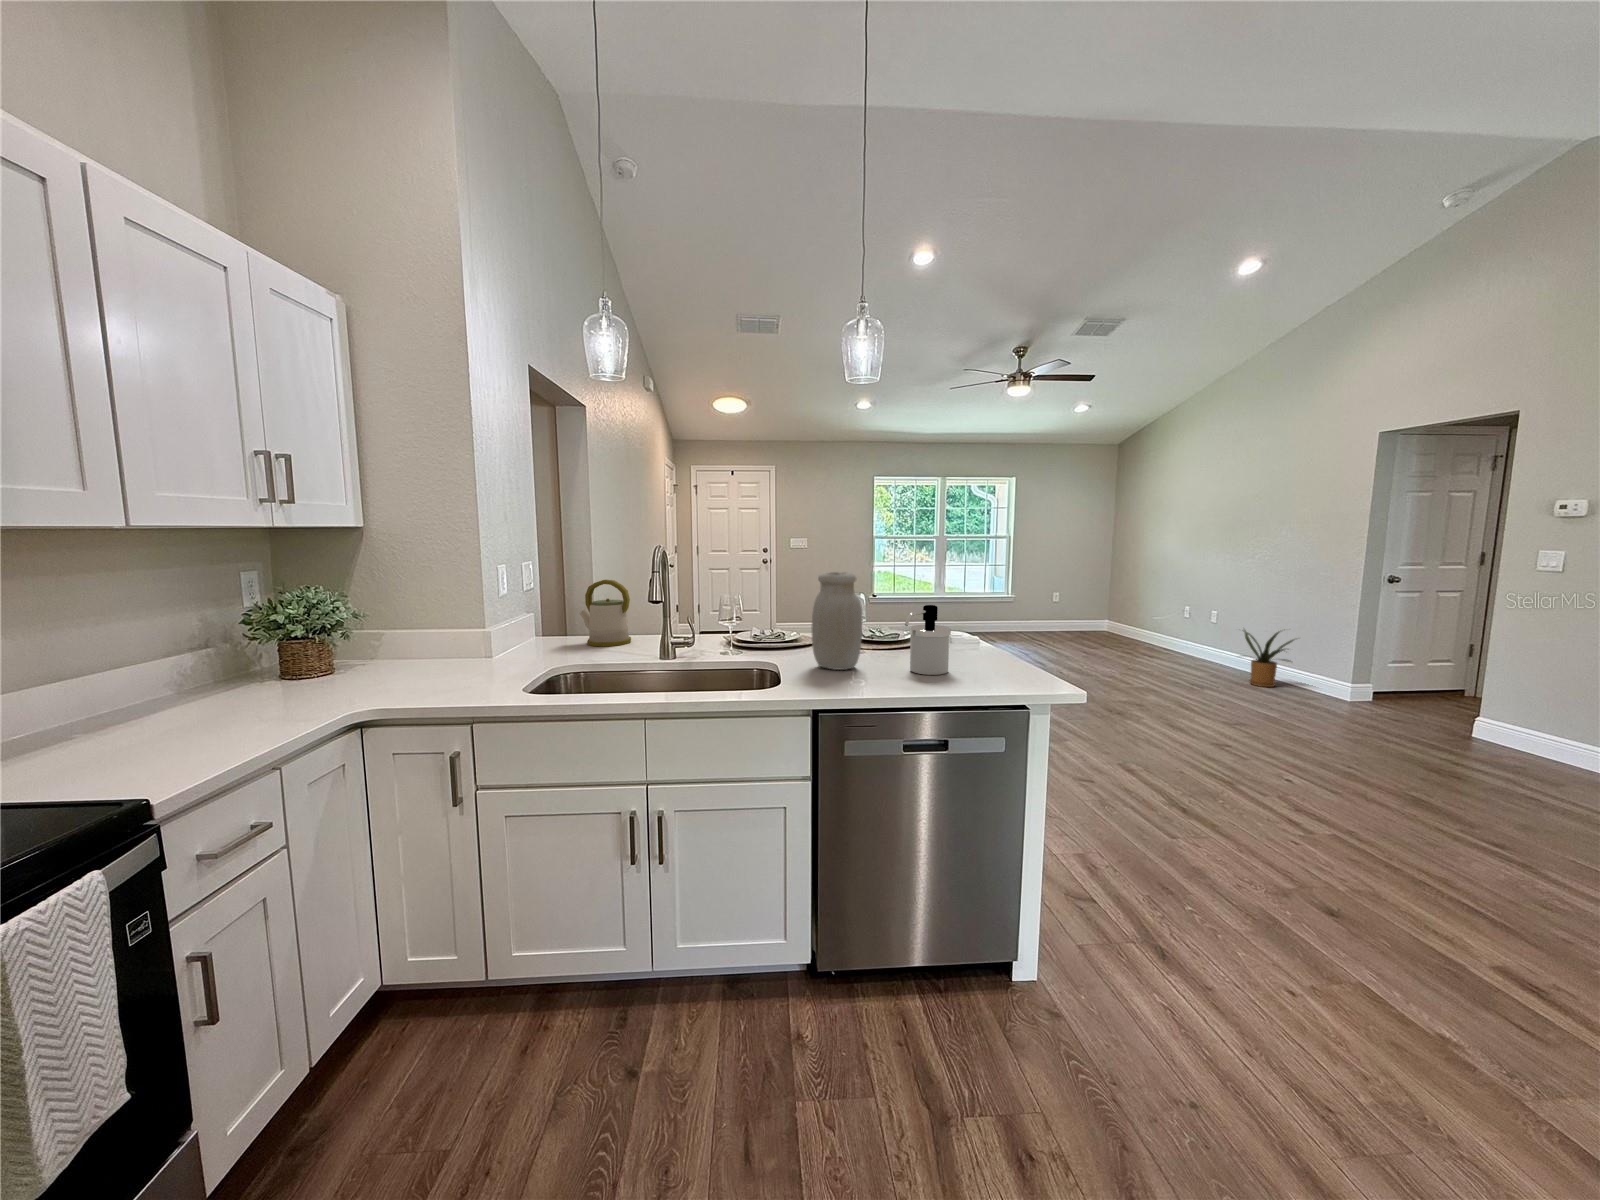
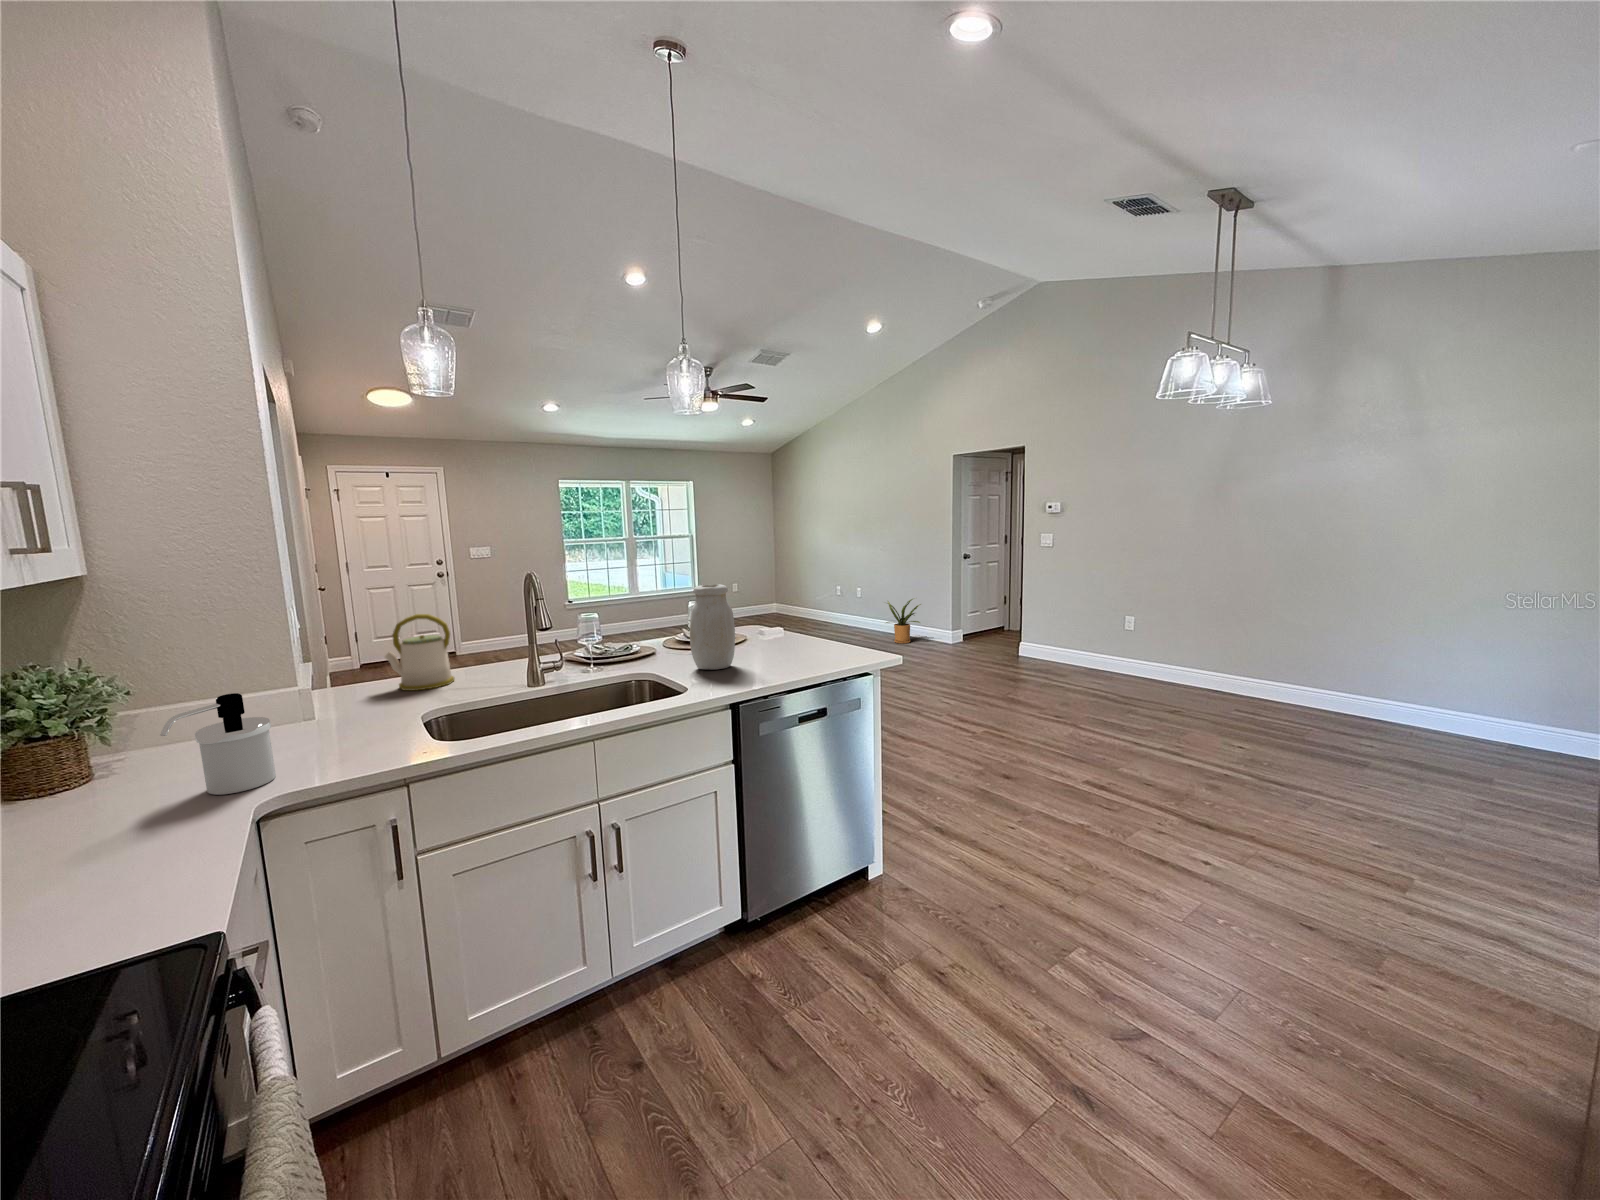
soap dispenser: present [905,605,951,675] -> present [160,693,276,795]

